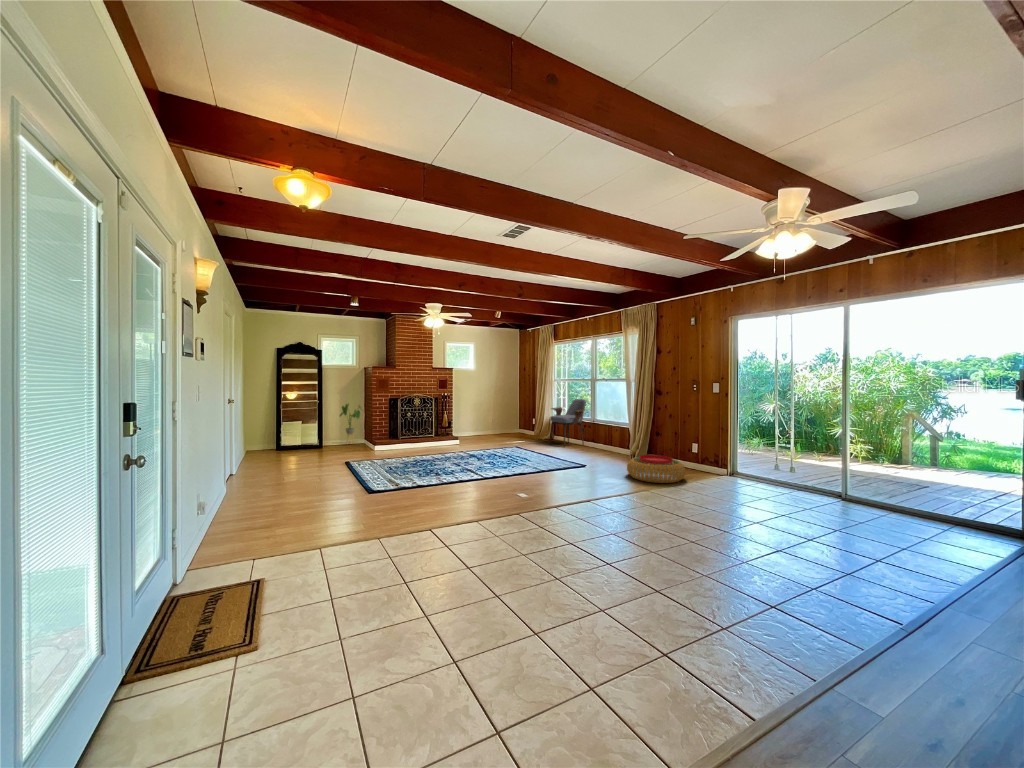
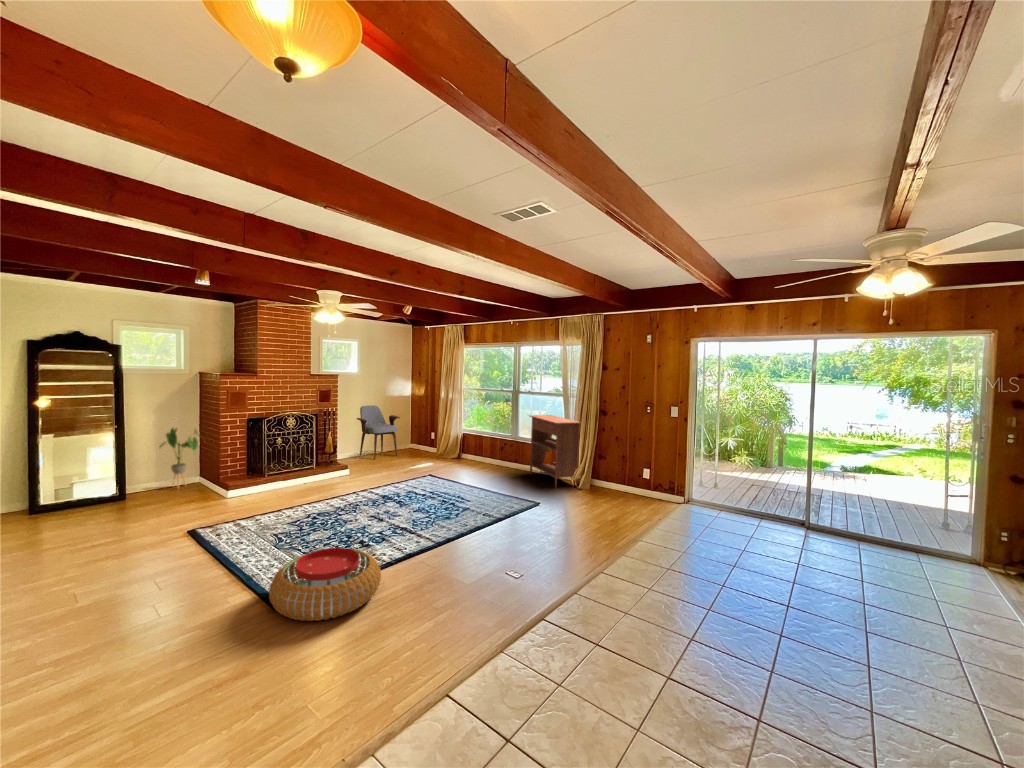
console table: none [598,398,636,459] -> present [529,415,581,488]
armchair: present [549,399,586,447] -> present [357,405,400,459]
pouf: present [627,455,686,483] -> present [269,548,381,621]

